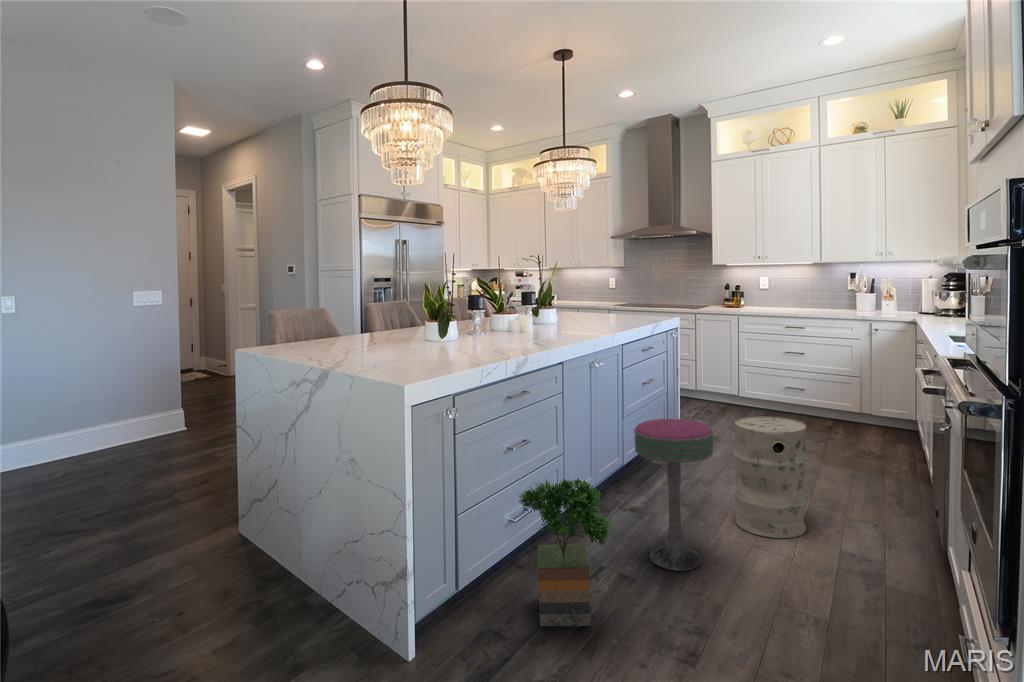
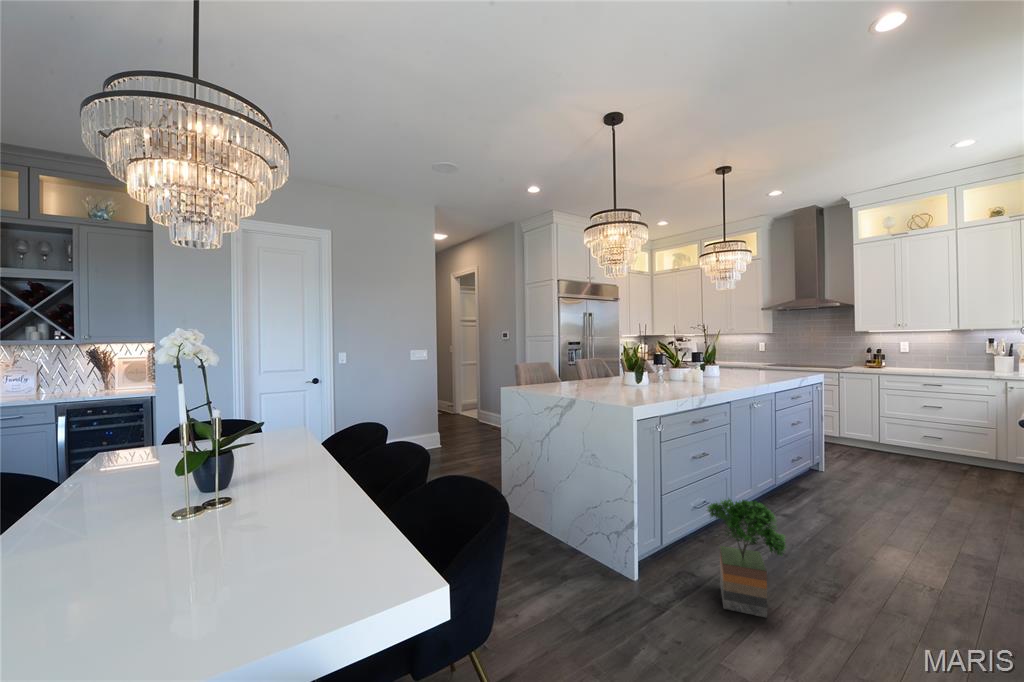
trash can: present [733,416,808,538] -> none [892,468,977,582]
bar stool: present [634,419,713,571] -> none [800,461,877,591]

